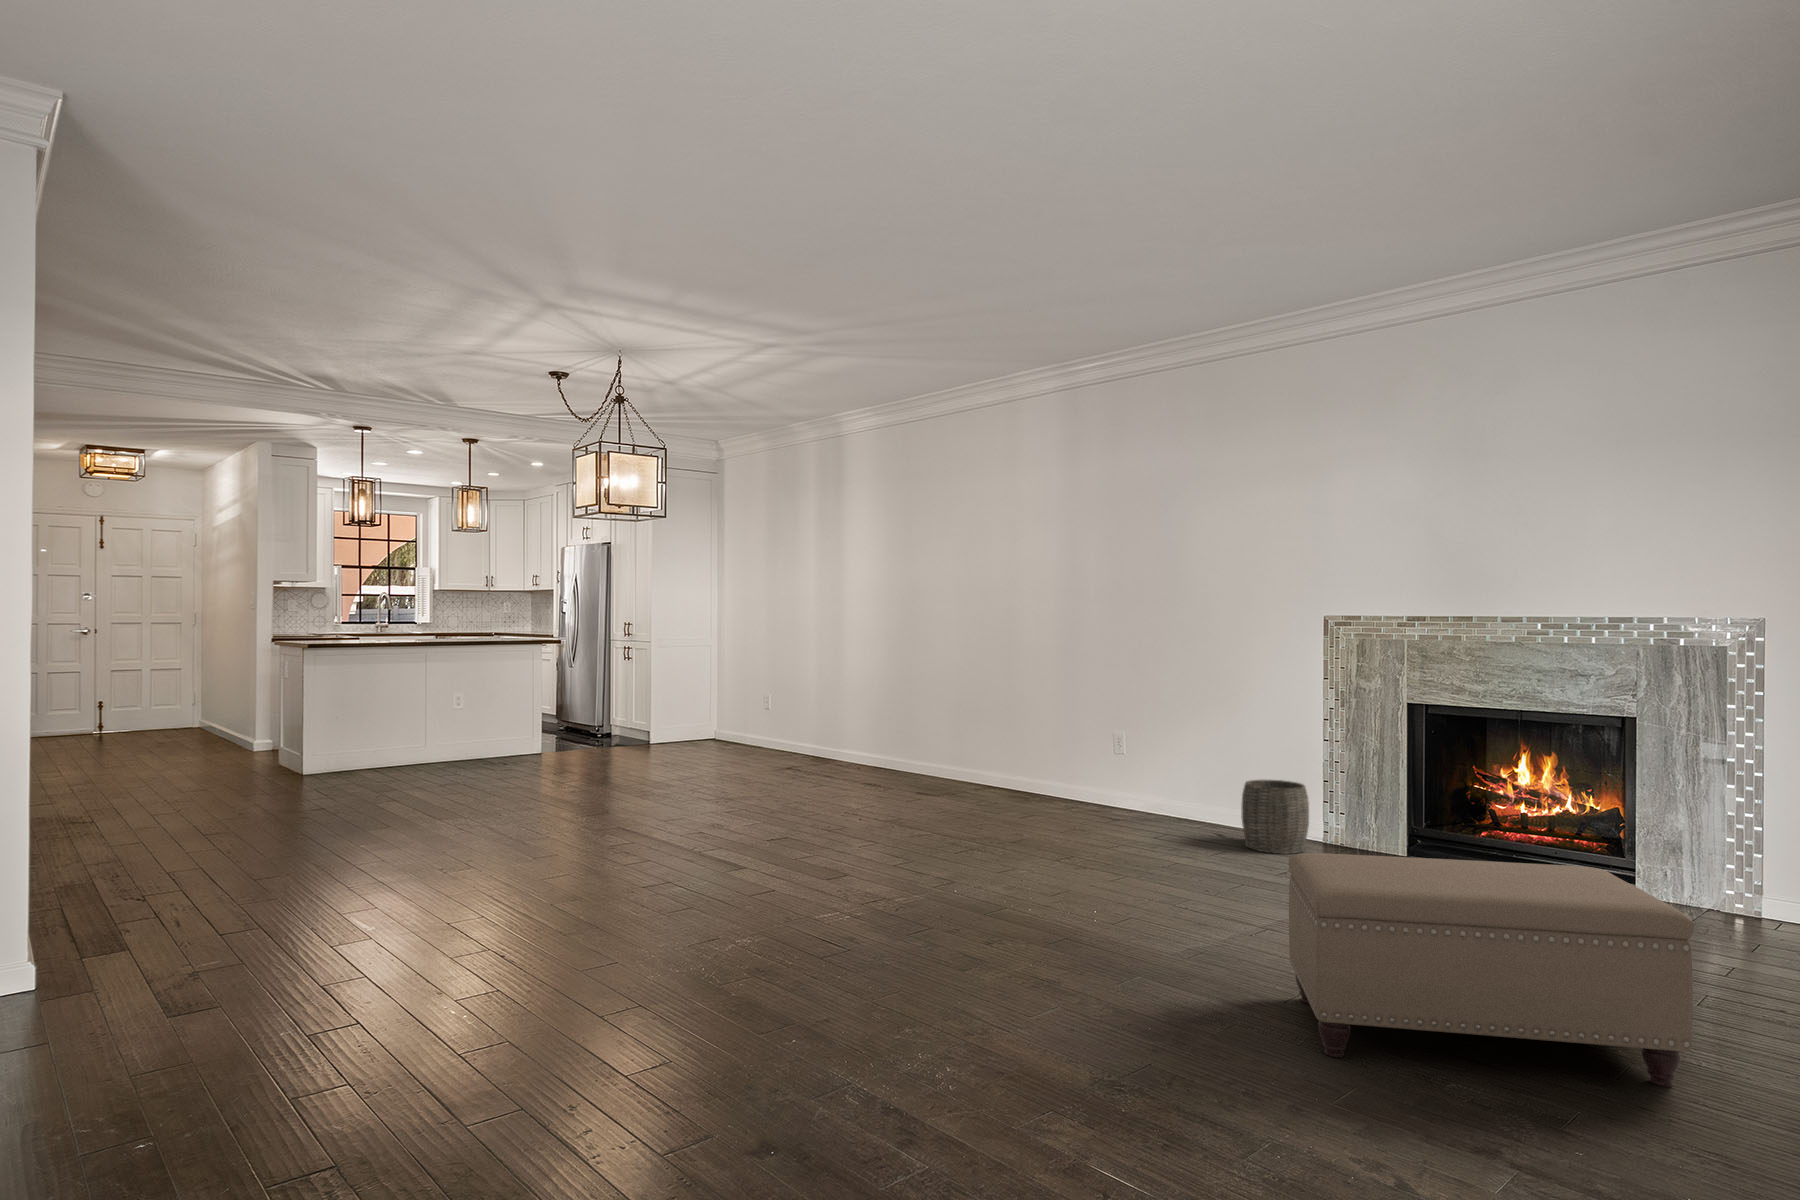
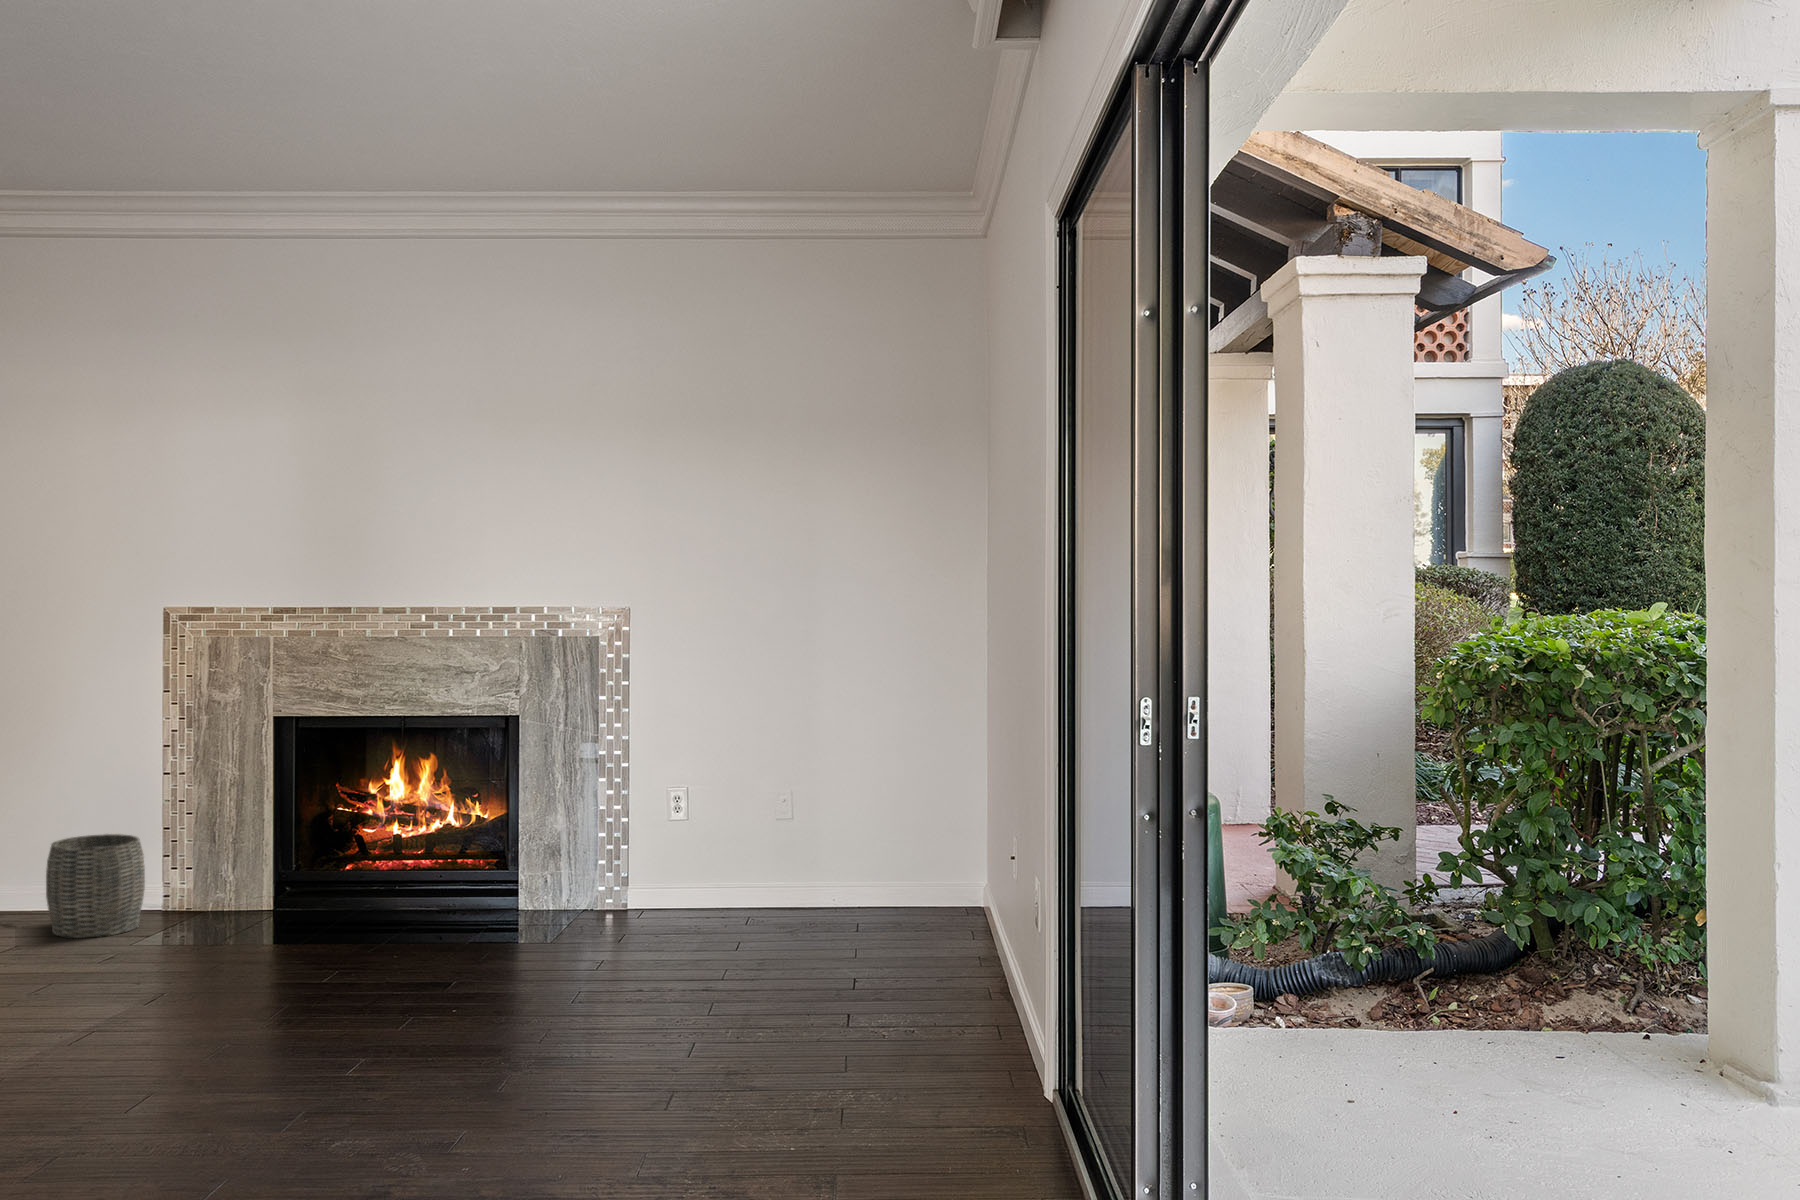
ottoman: present [1289,853,1694,1087] -> none [208,886,615,1151]

